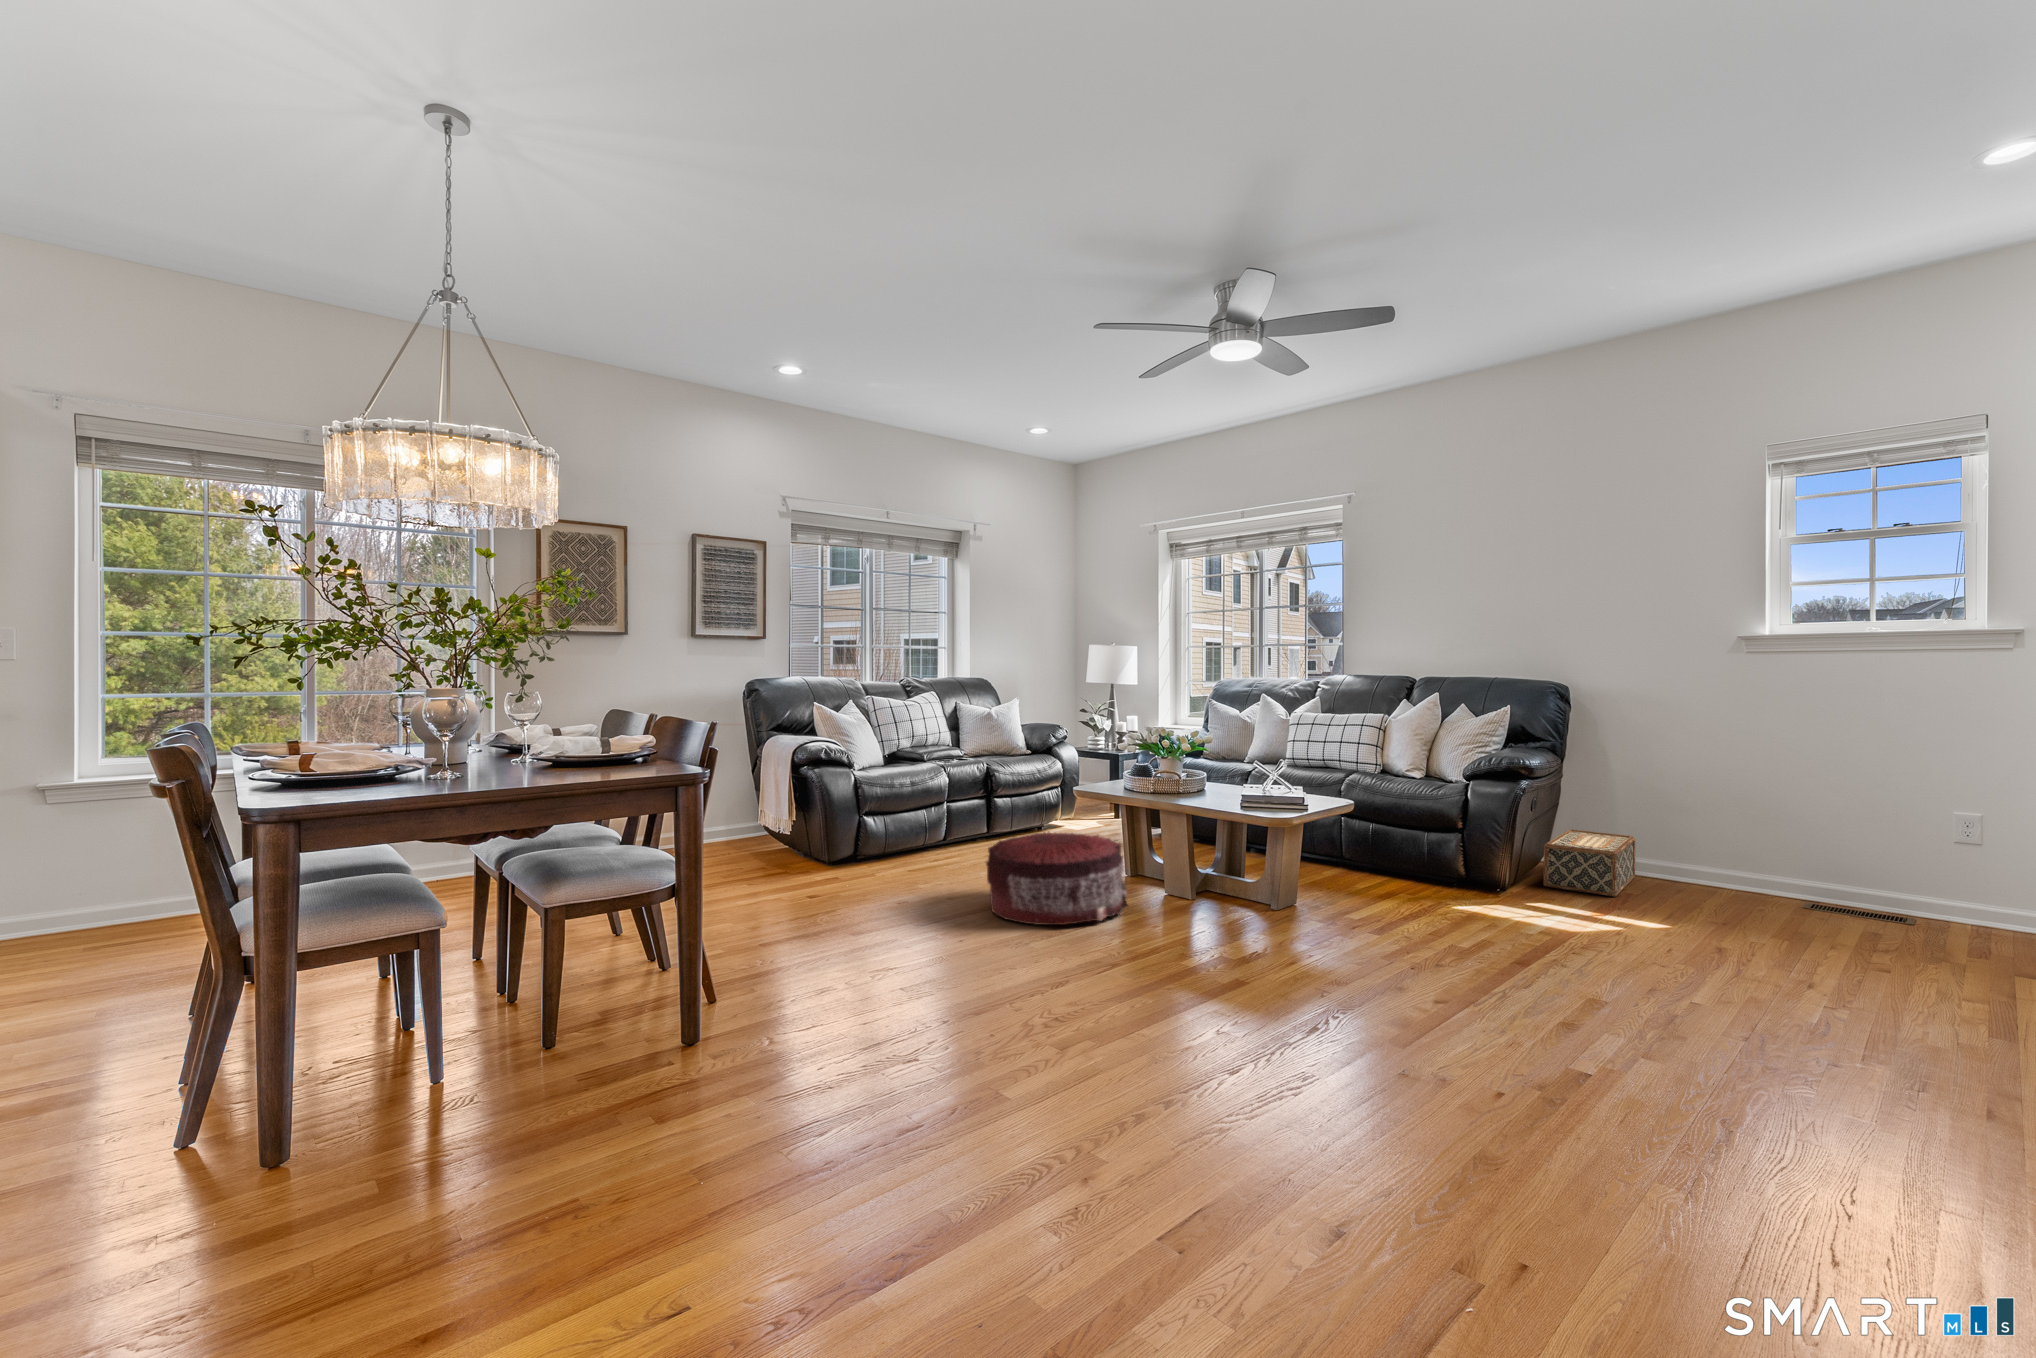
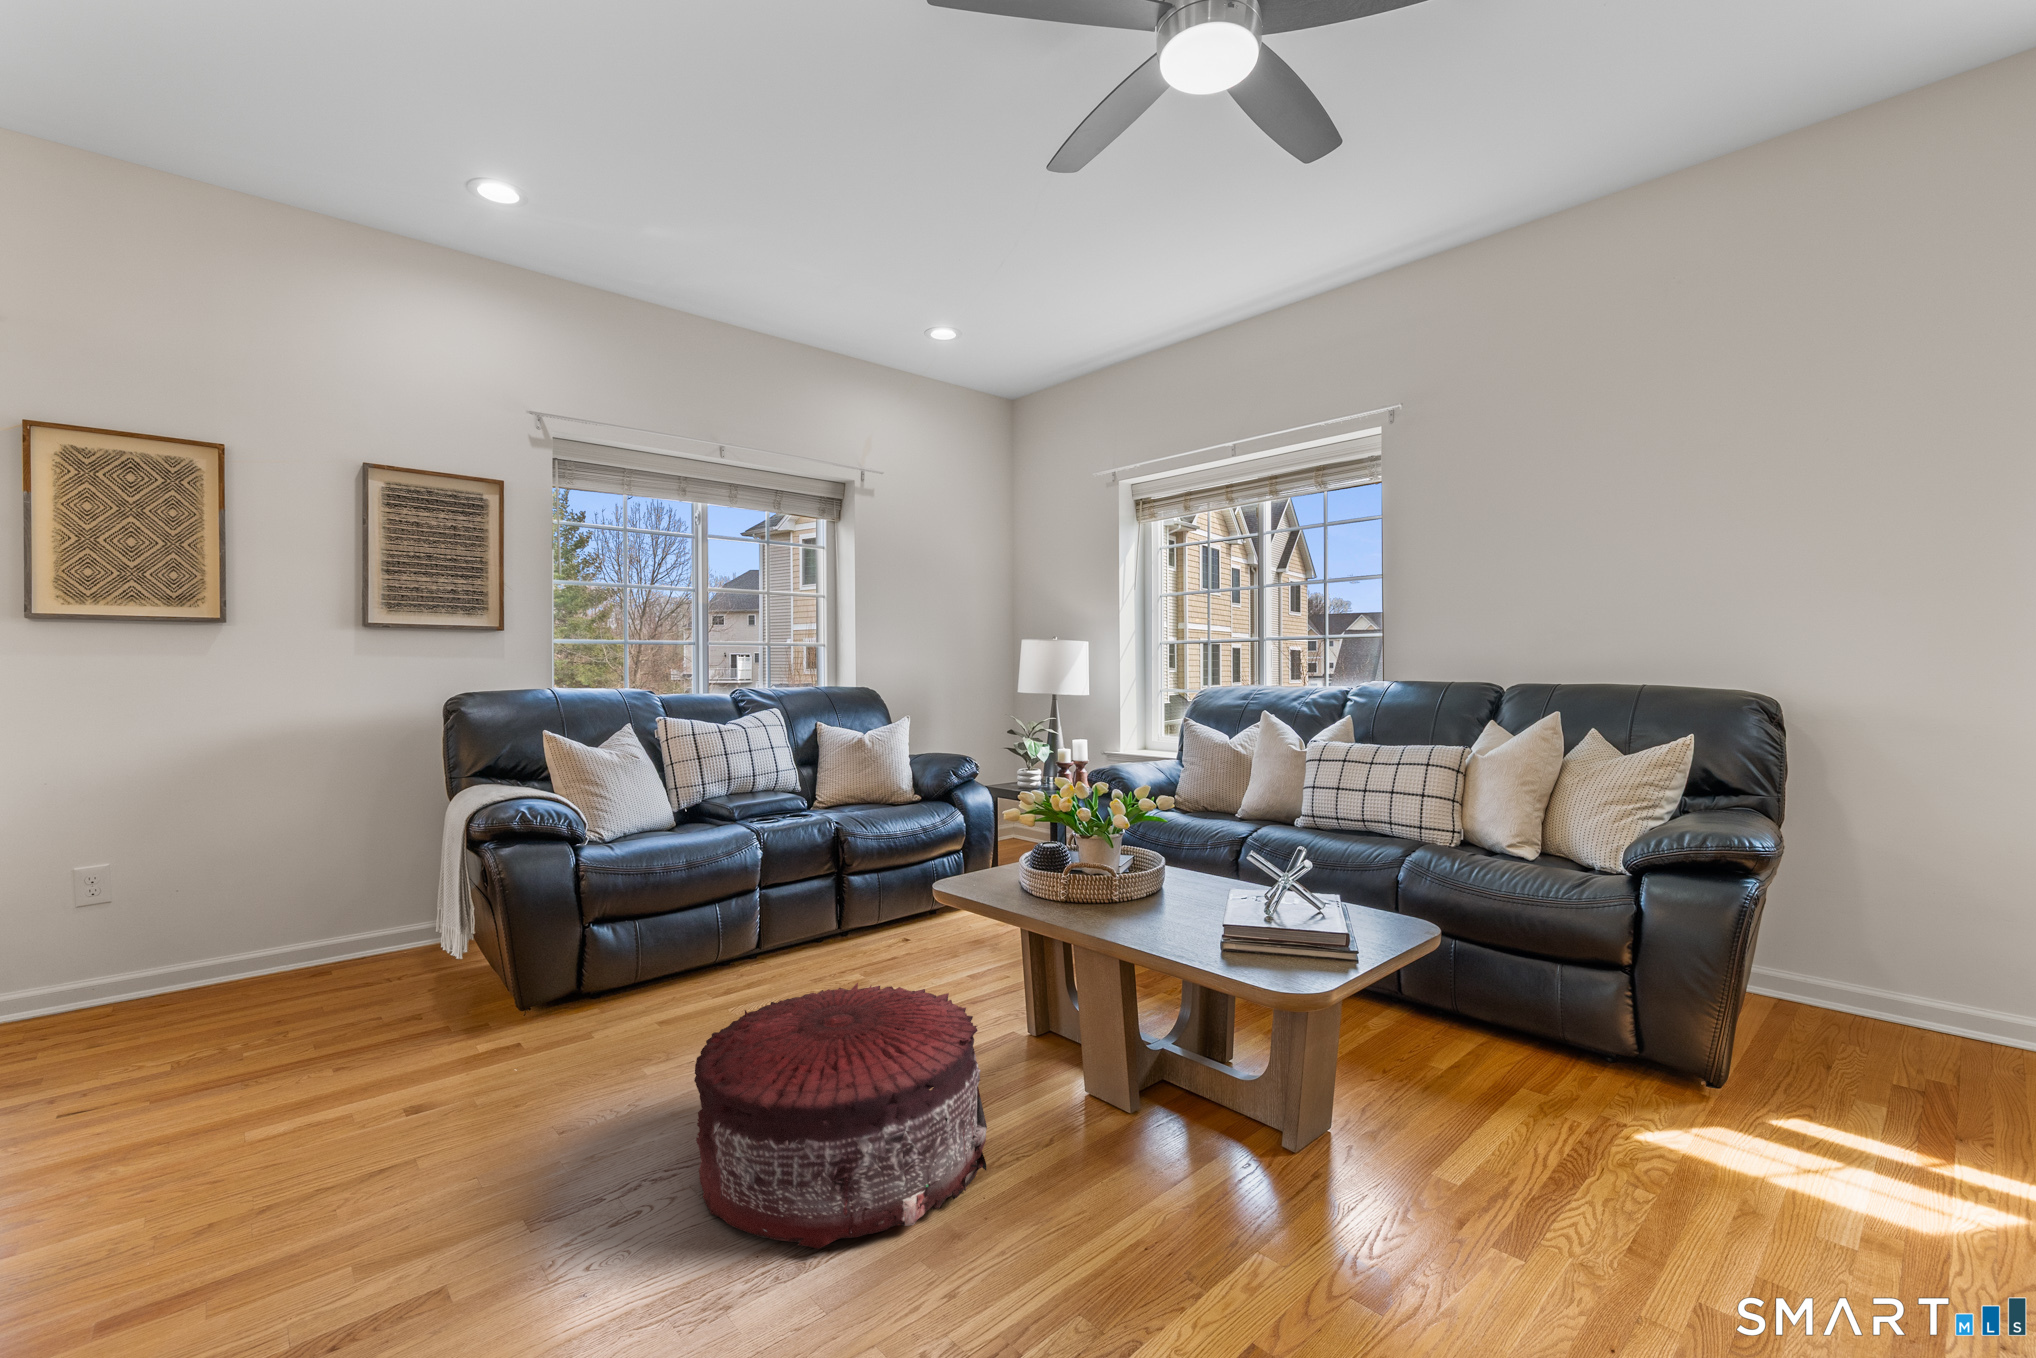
woven basket: present [1544,829,1635,897] -> none [1781,947,1945,1108]

